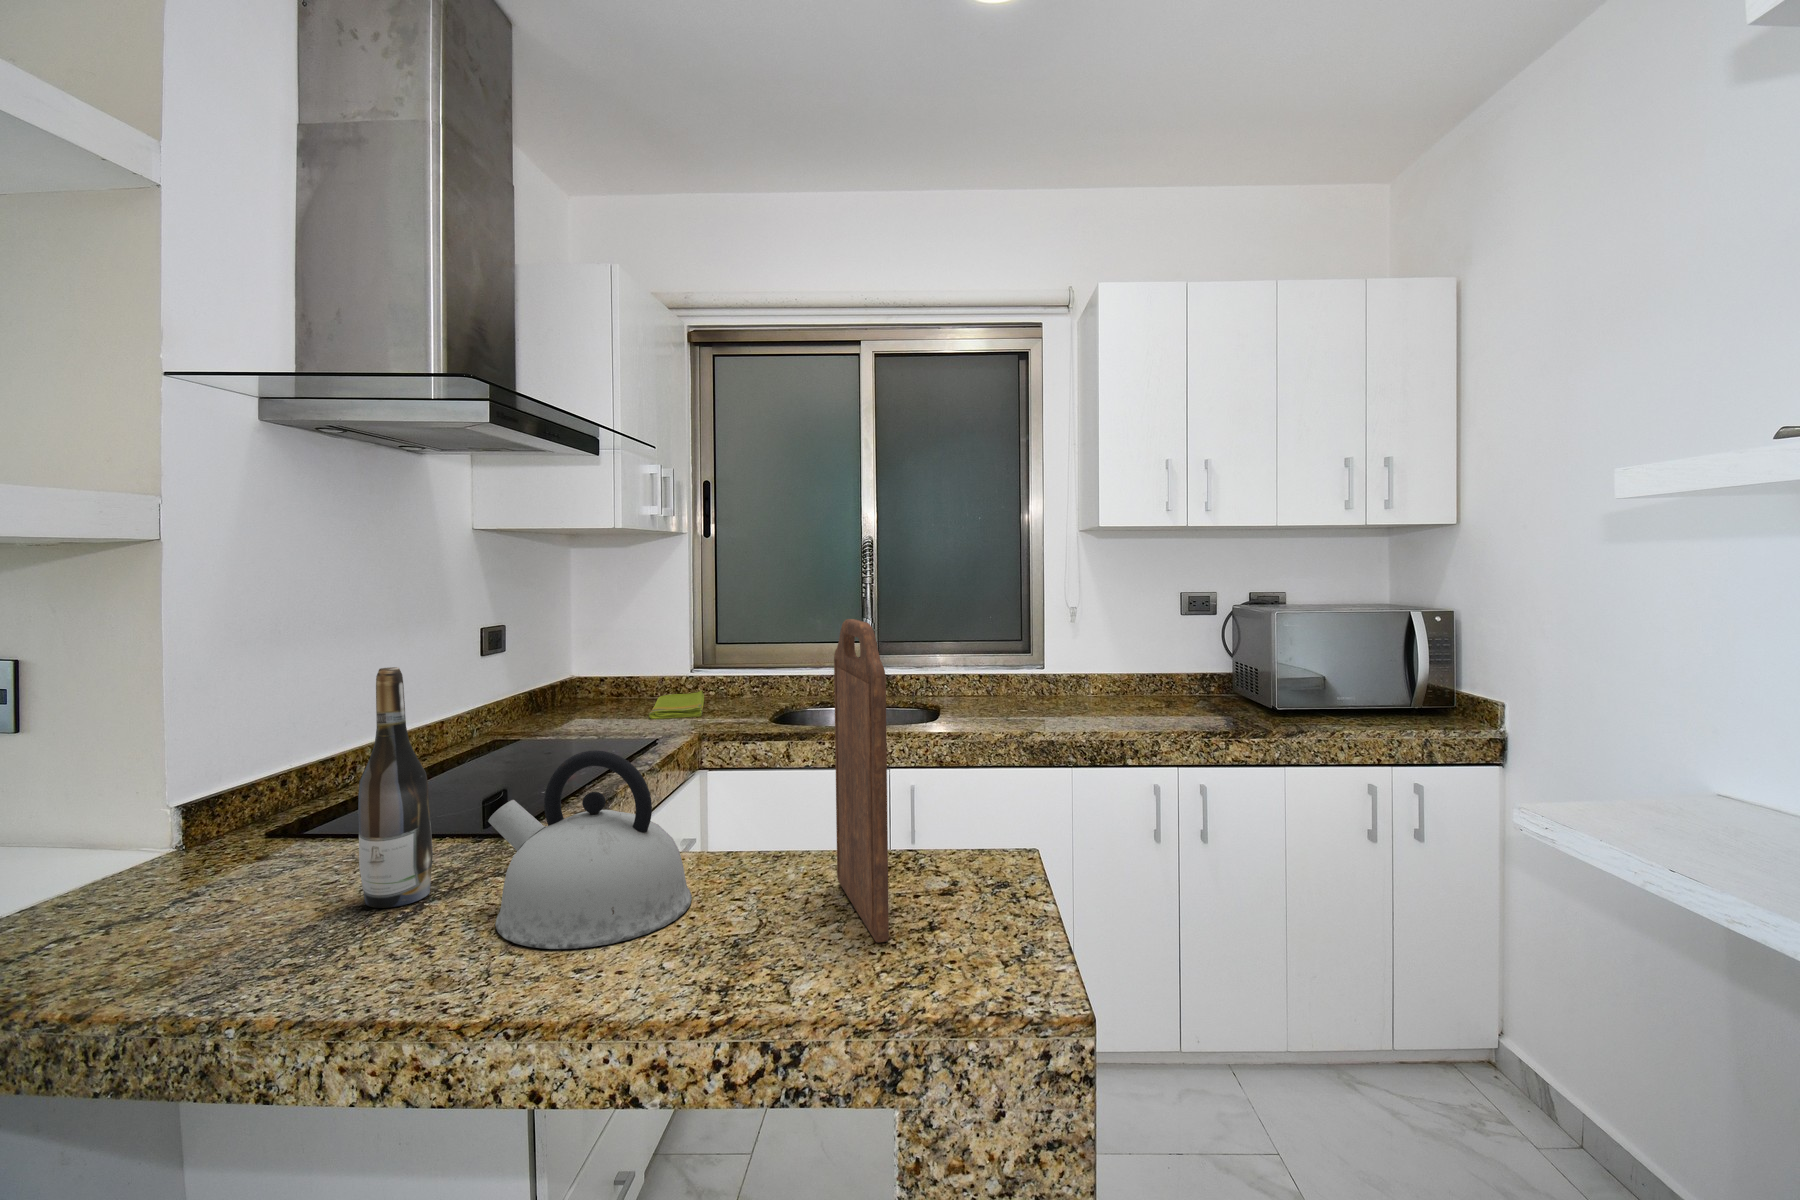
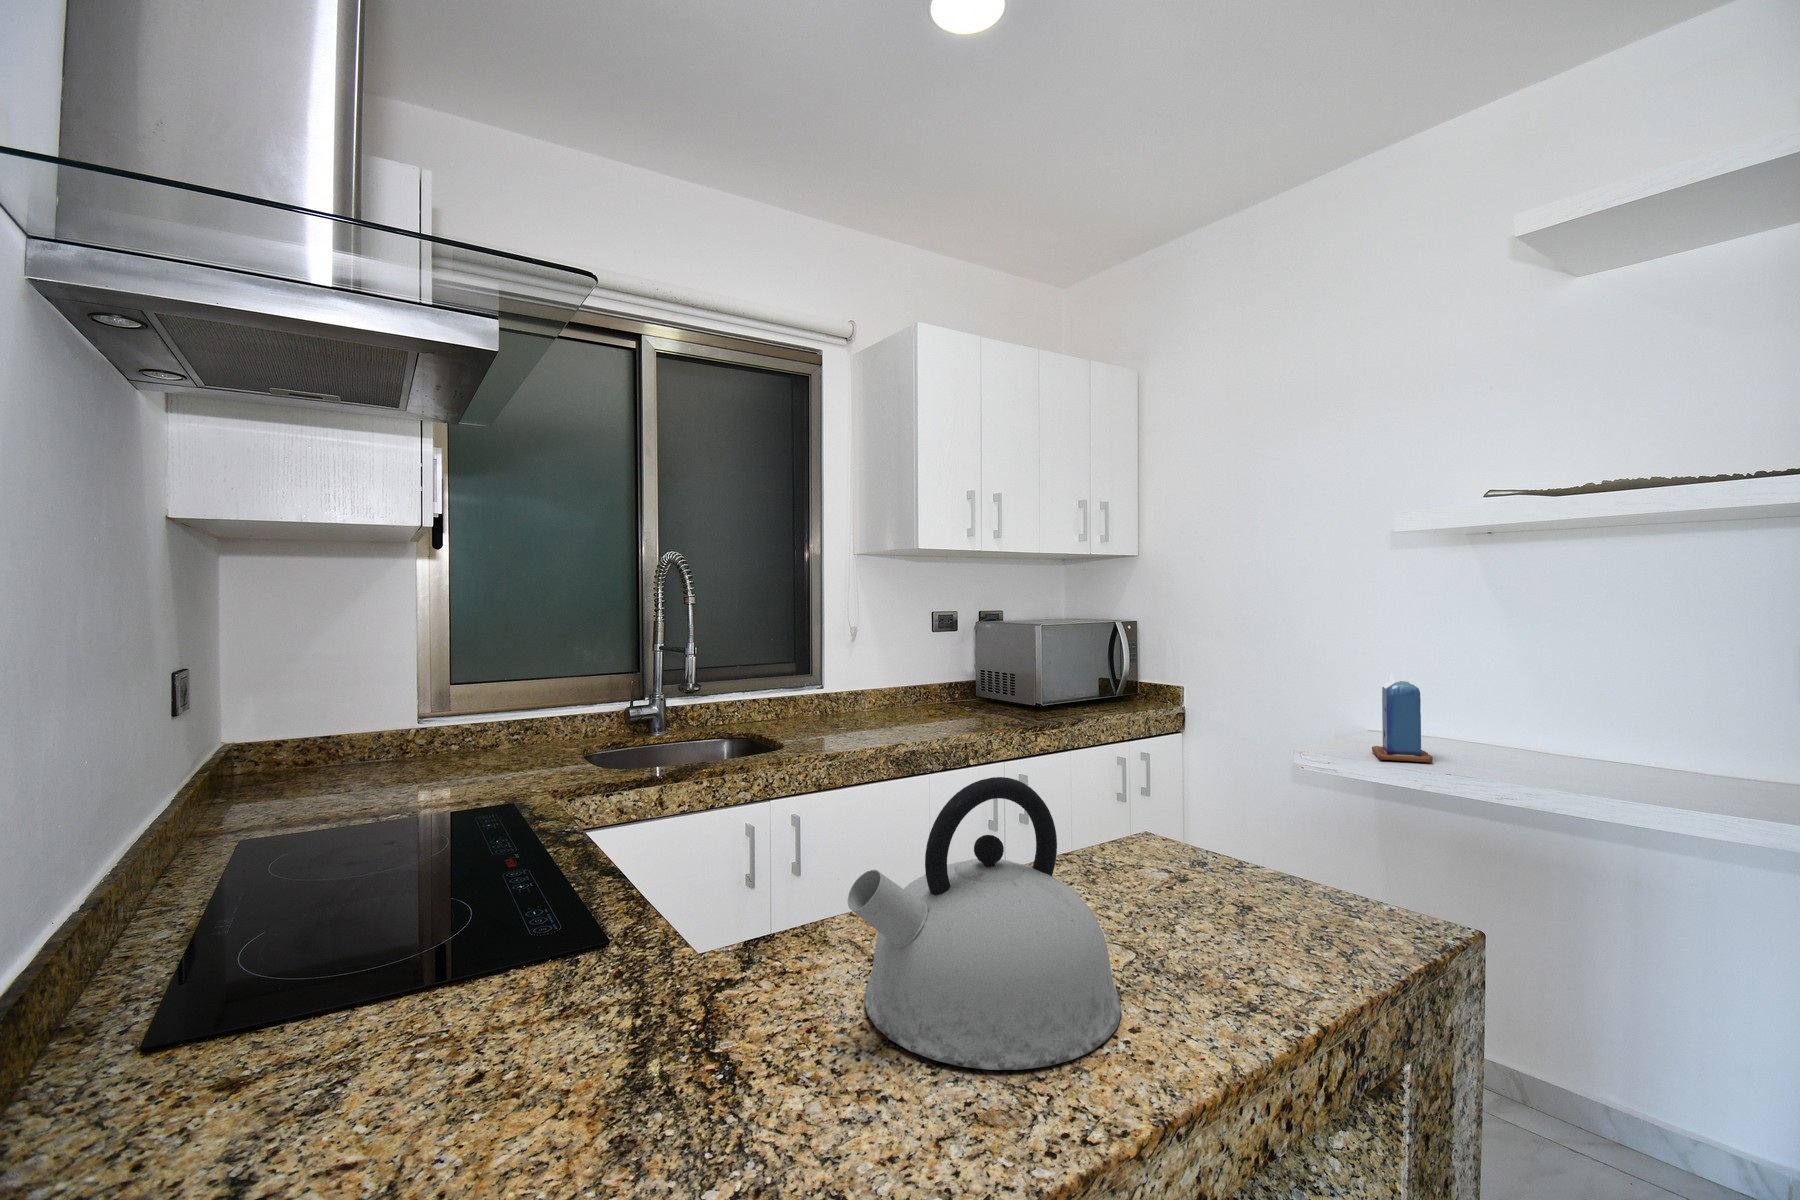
cutting board: present [834,619,889,943] -> none [1130,600,1324,936]
wine bottle: present [358,667,433,908] -> none [599,688,713,1113]
dish towel: present [649,690,704,719] -> none [365,745,481,786]
candle: none [1617,715,1726,854] -> present [1372,674,1433,762]

